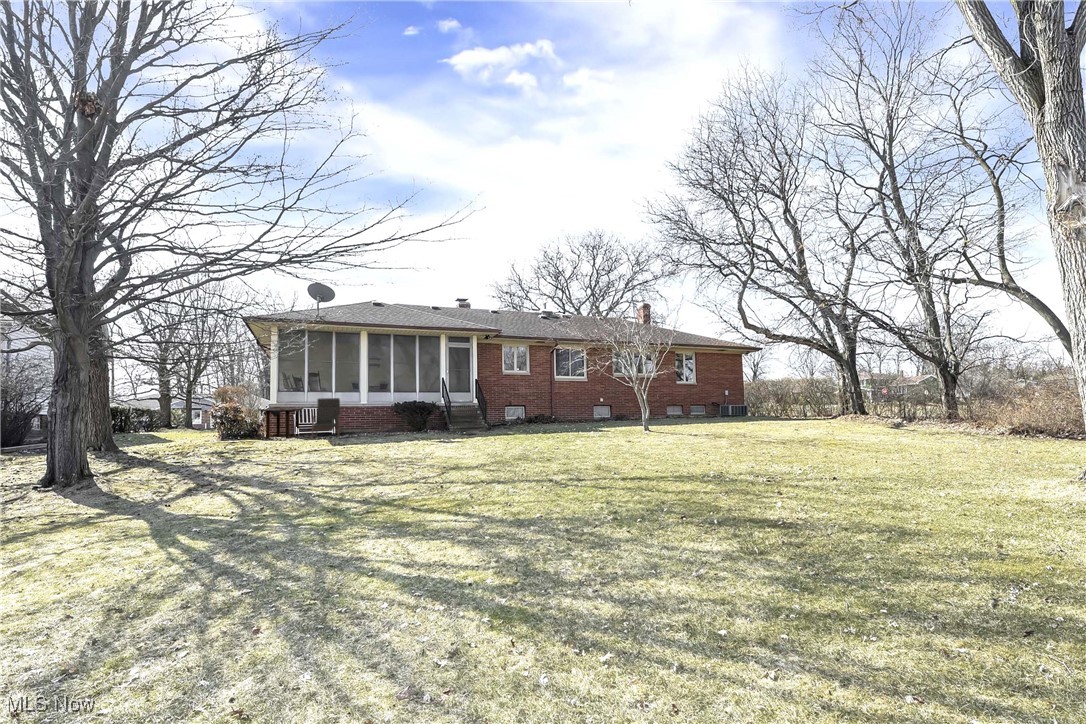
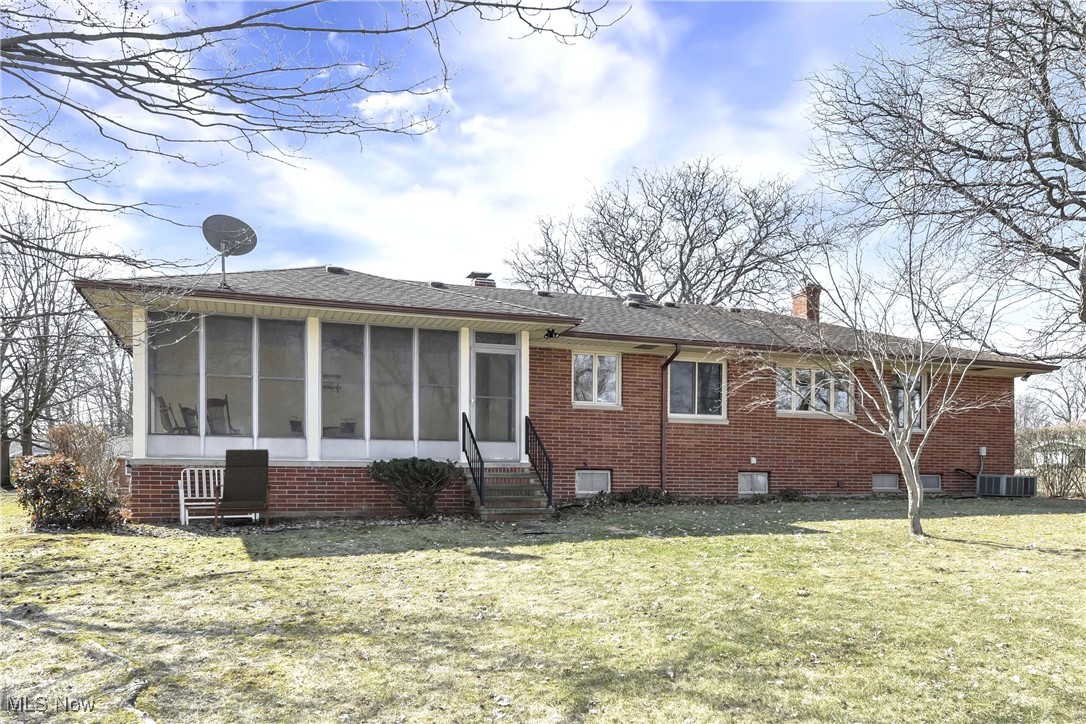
side table: present [262,408,303,439] -> none [116,468,197,530]

